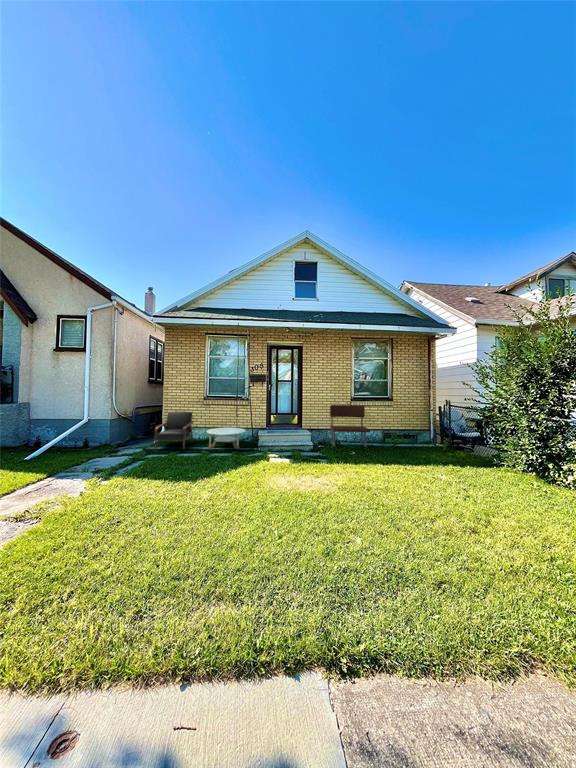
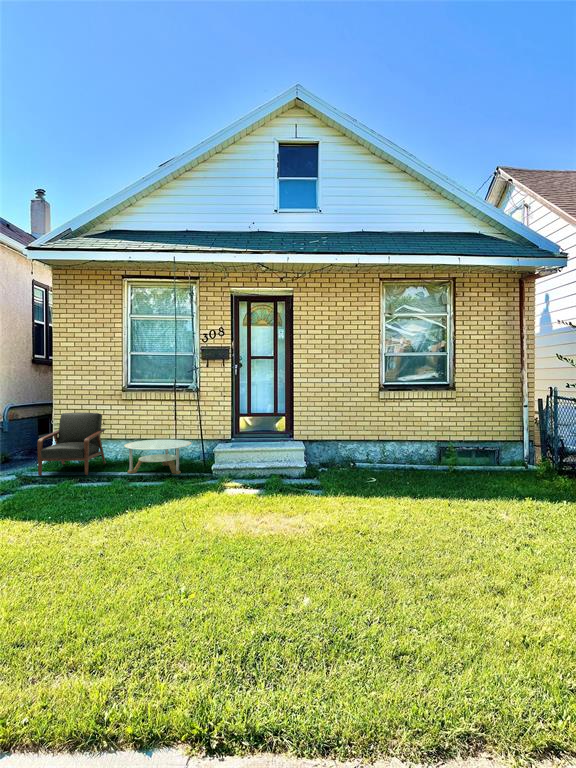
bench: present [330,405,370,447] -> none [340,398,407,471]

